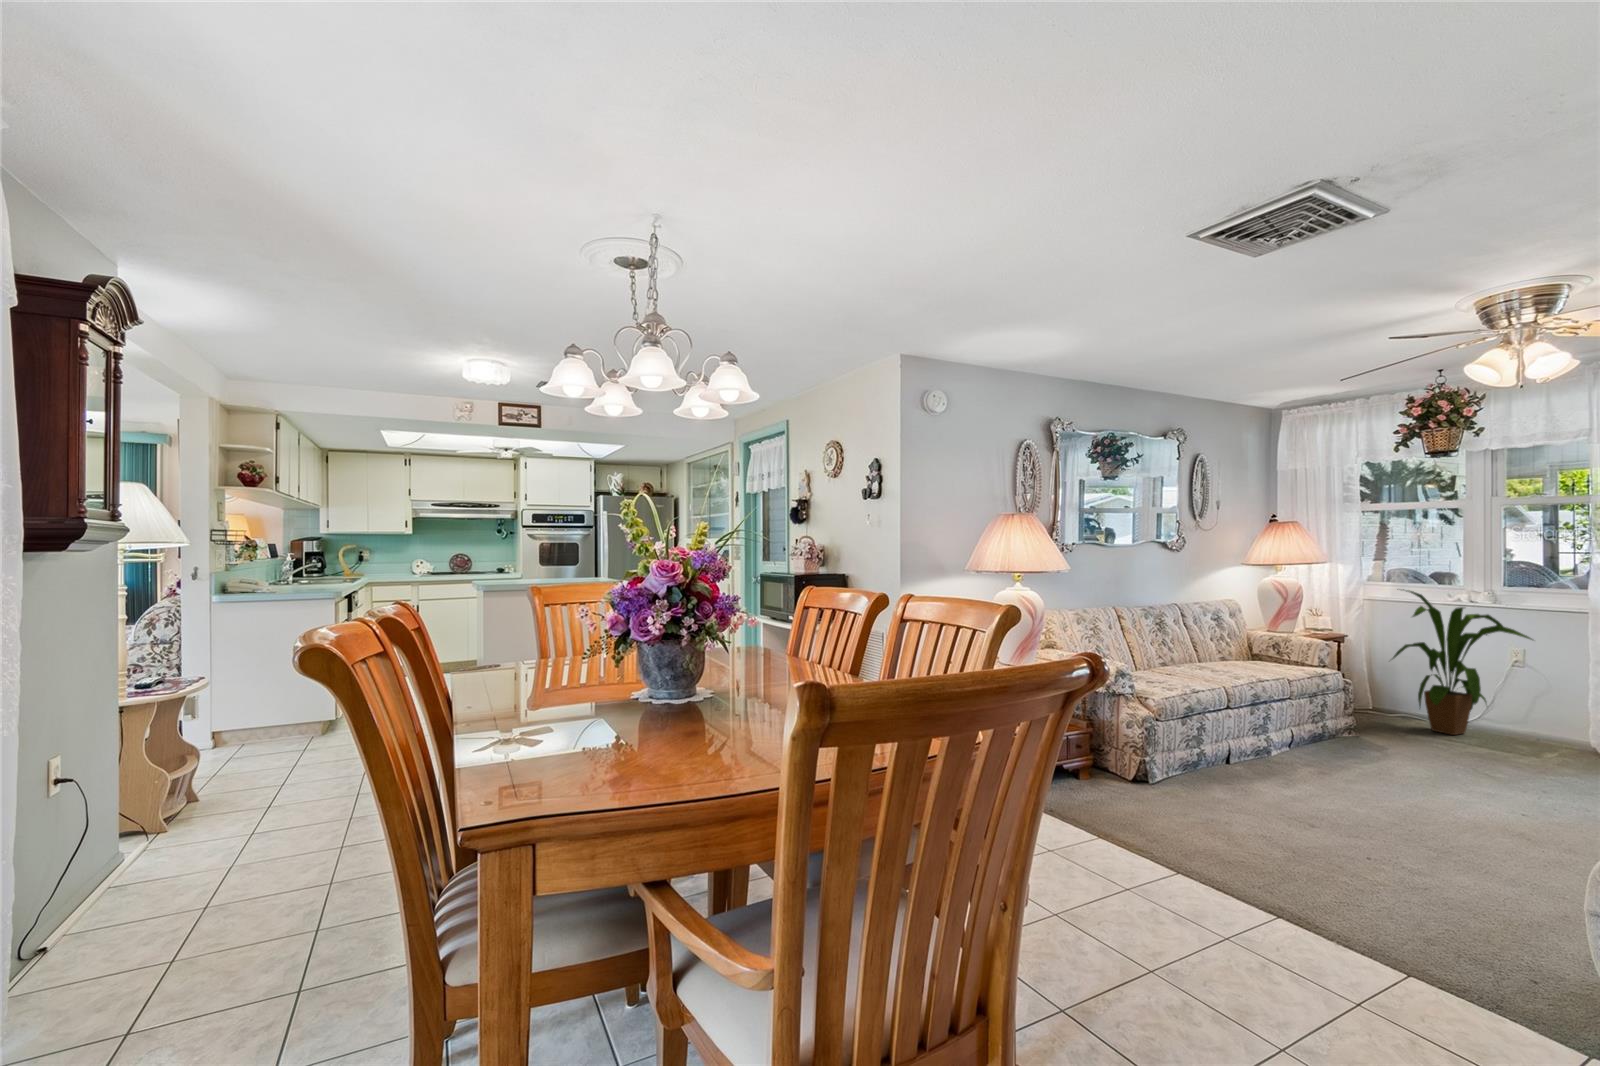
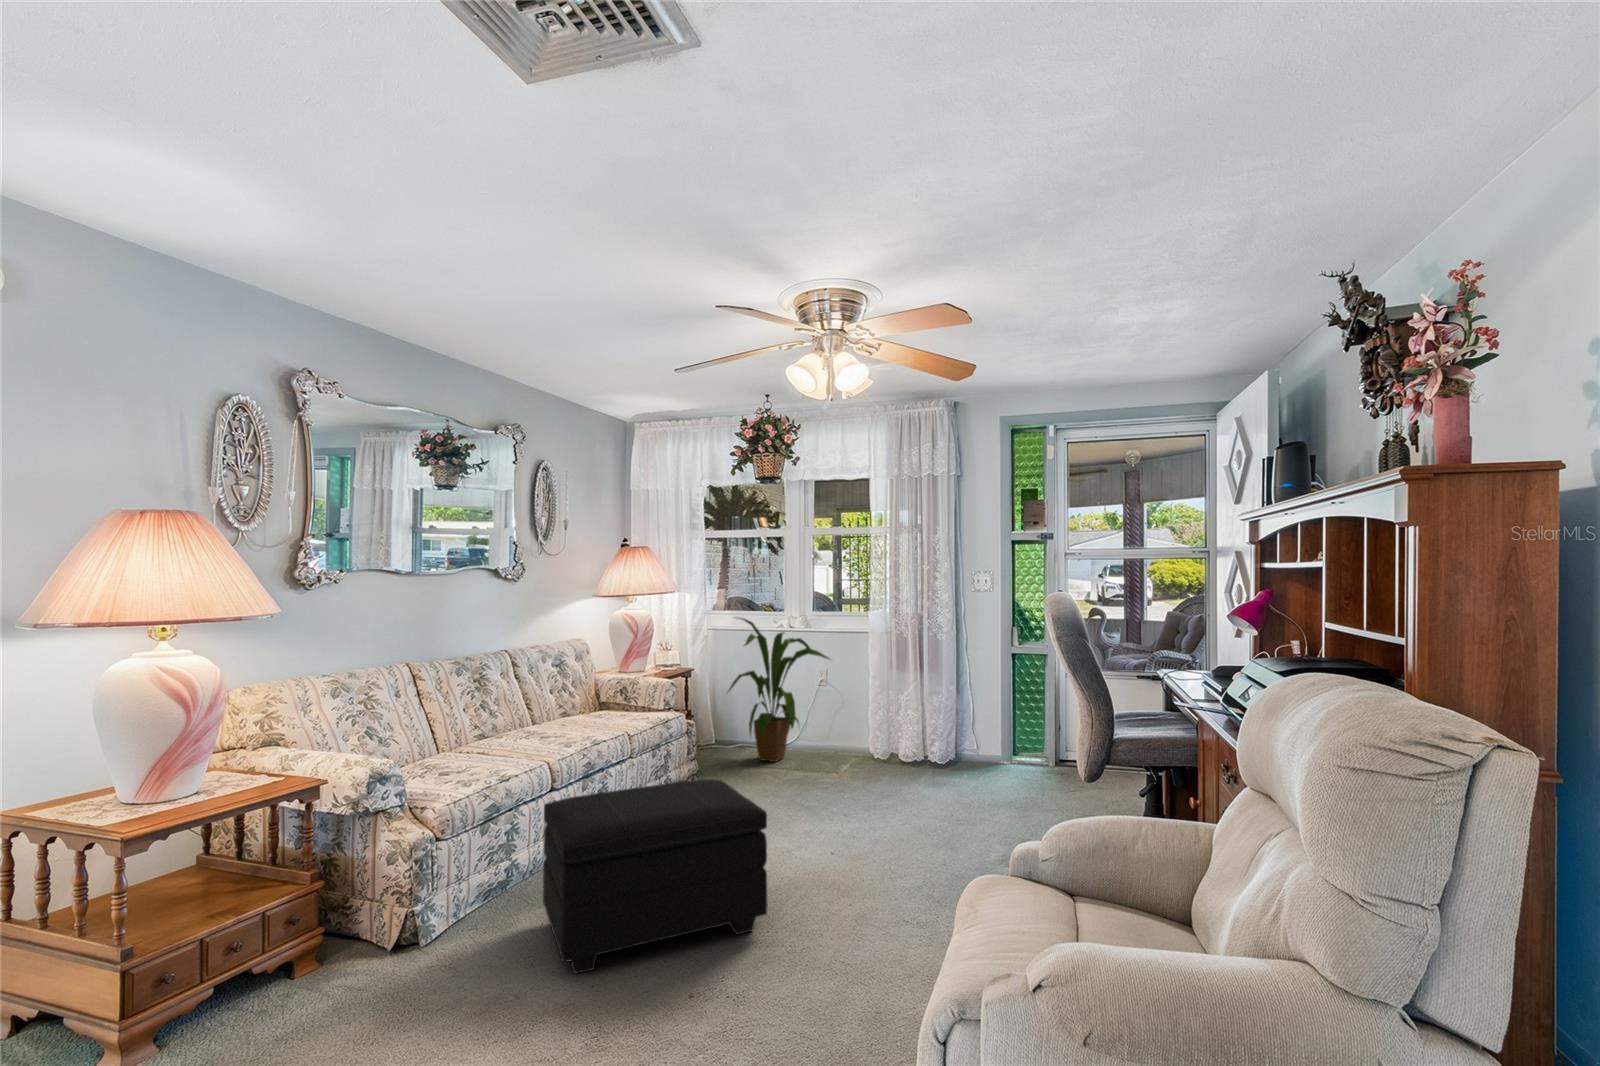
footstool: none [1232,710,1442,838] -> present [543,779,767,973]

